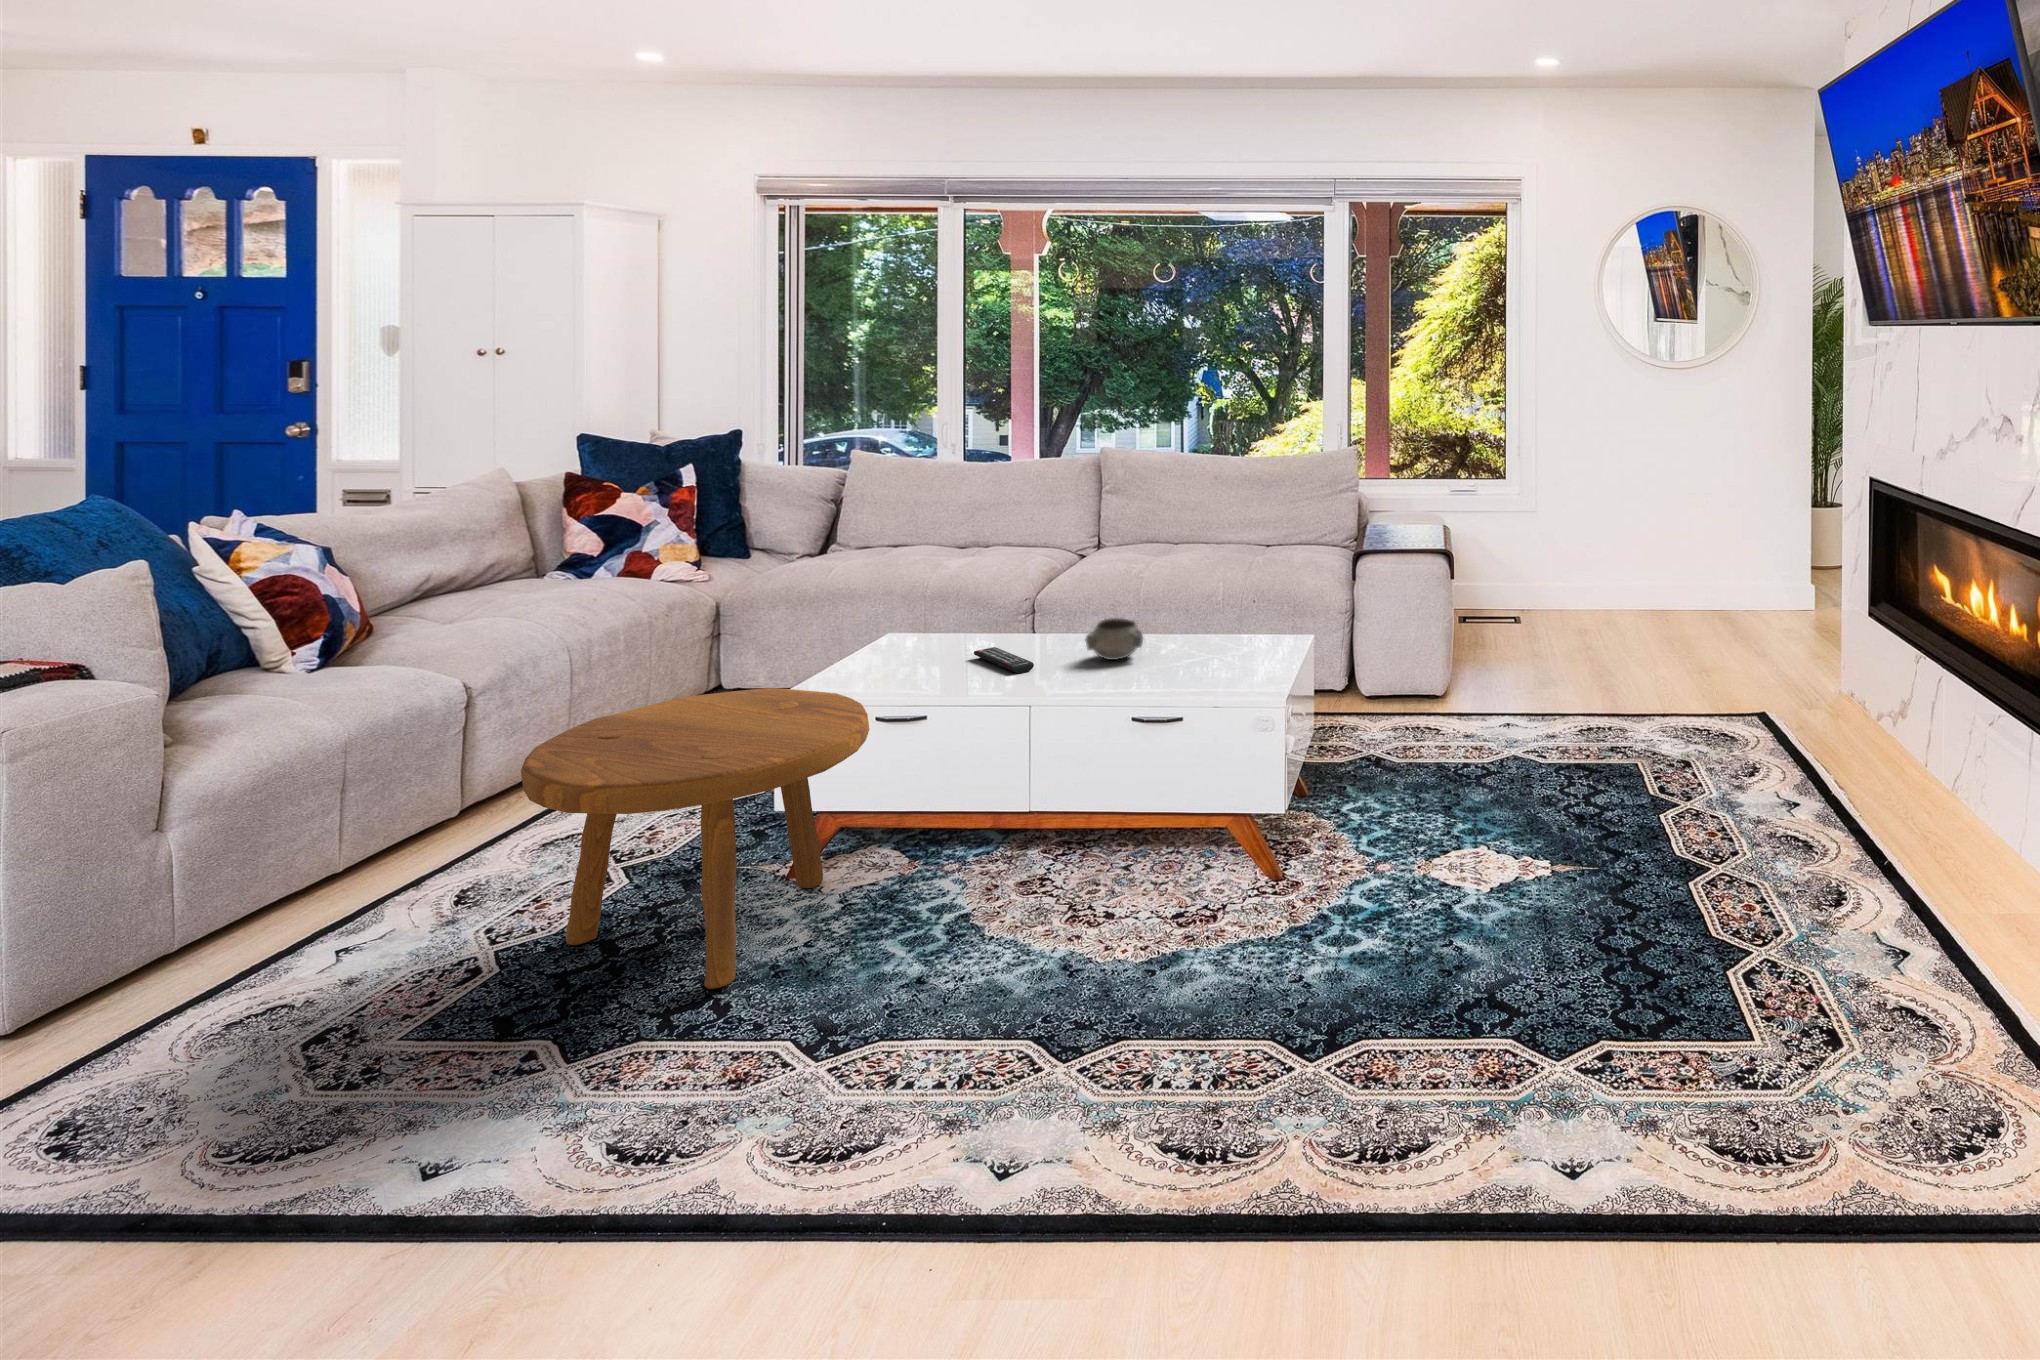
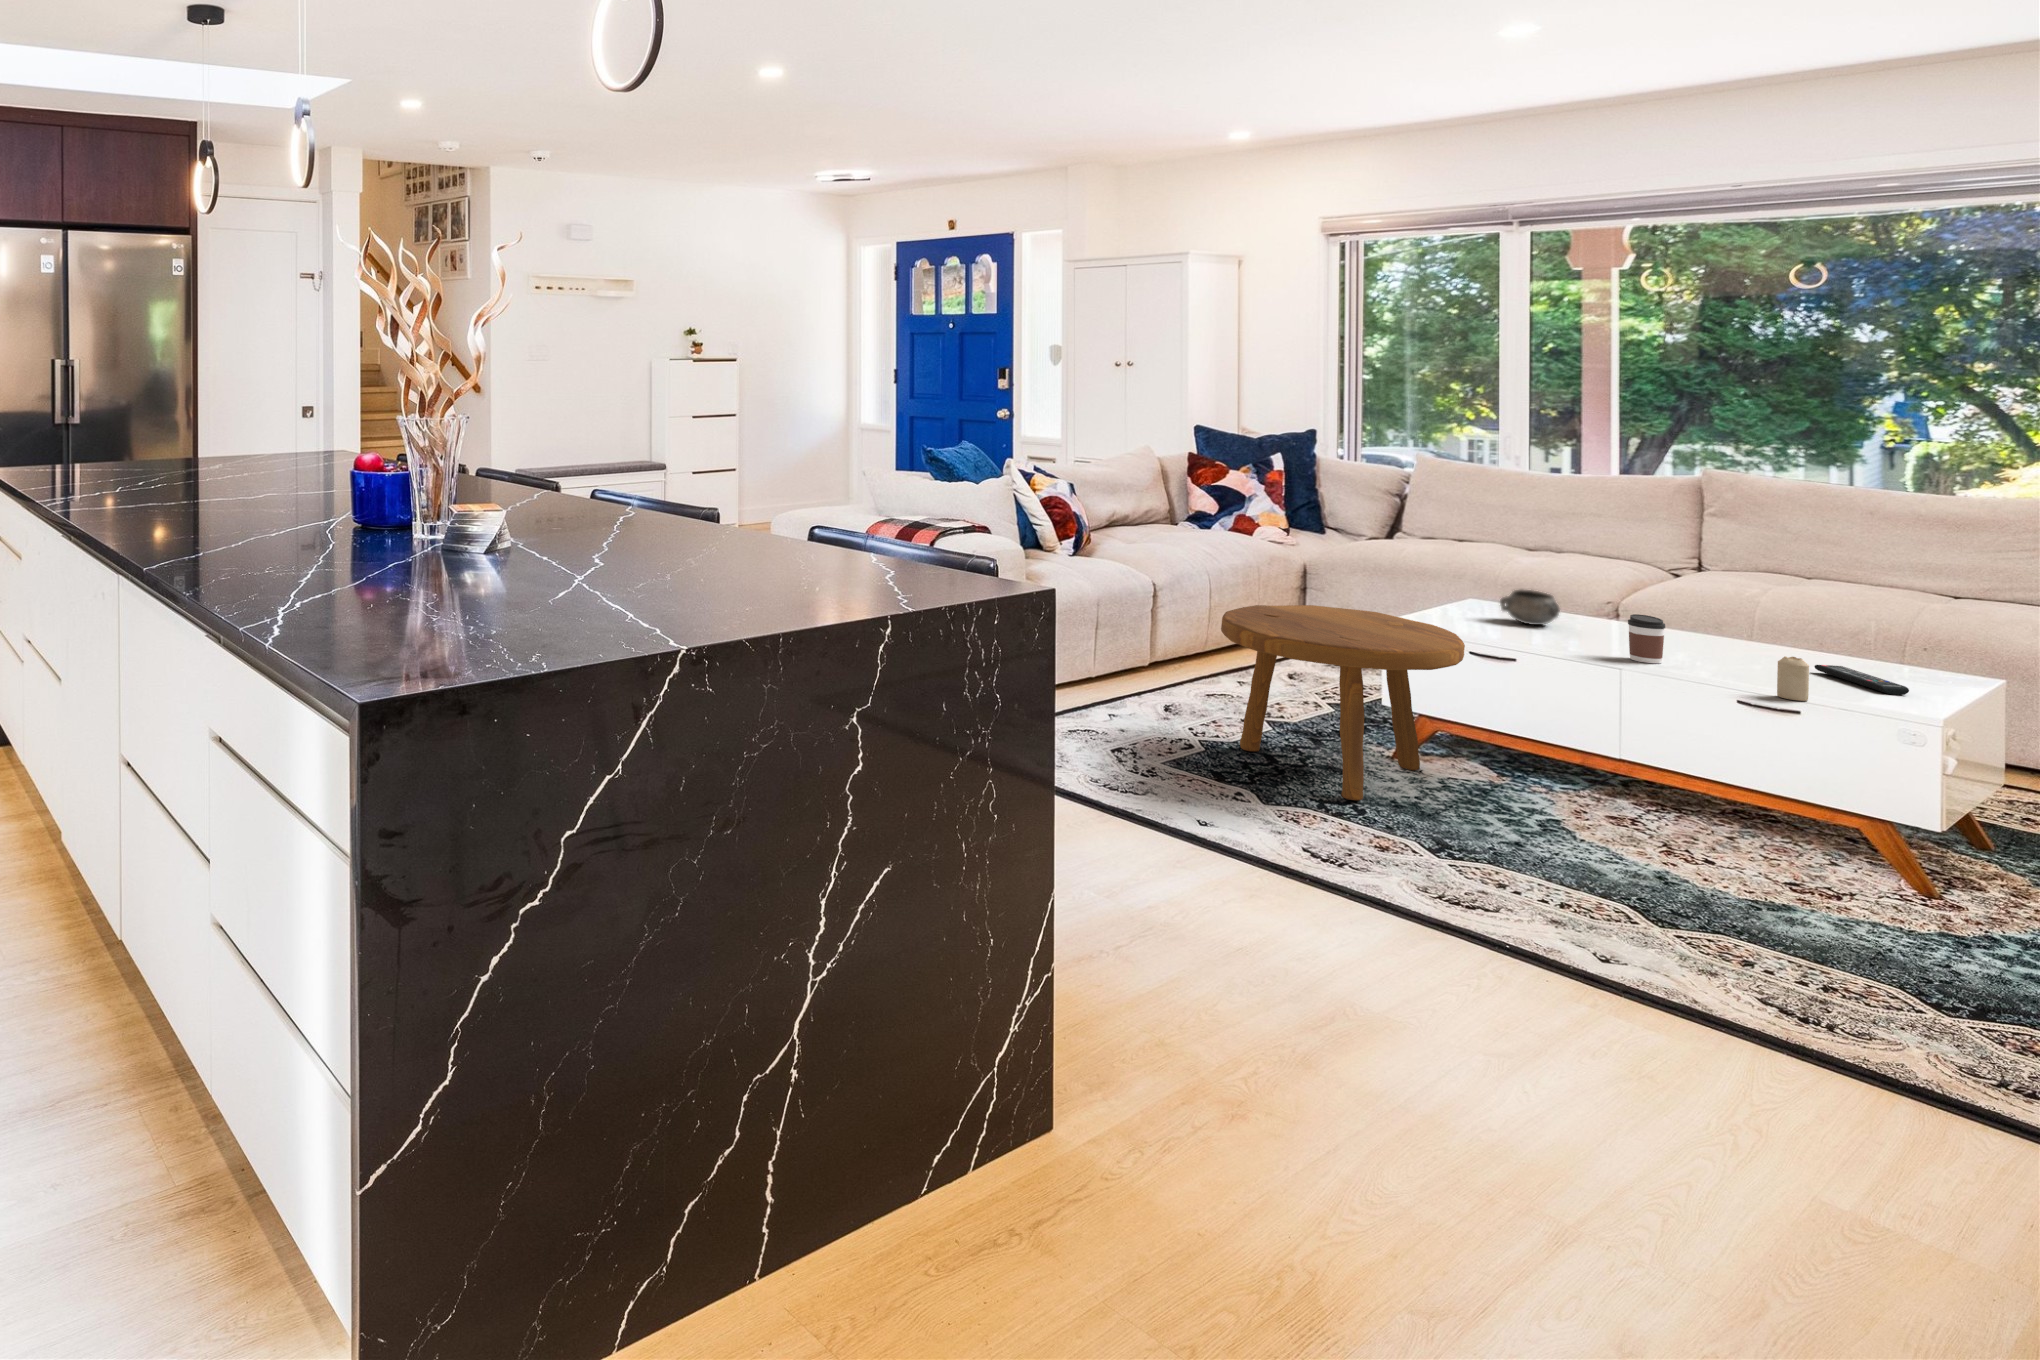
decorative bowl: present [1086,618,1143,660] -> present [1500,589,1560,625]
coffee cup: none [1038,630,1071,683] -> present [1628,614,1665,663]
remote control: present [974,647,1034,673] -> present [1814,665,1909,695]
candle: none [1163,656,1186,702] -> present [1777,656,1809,701]

